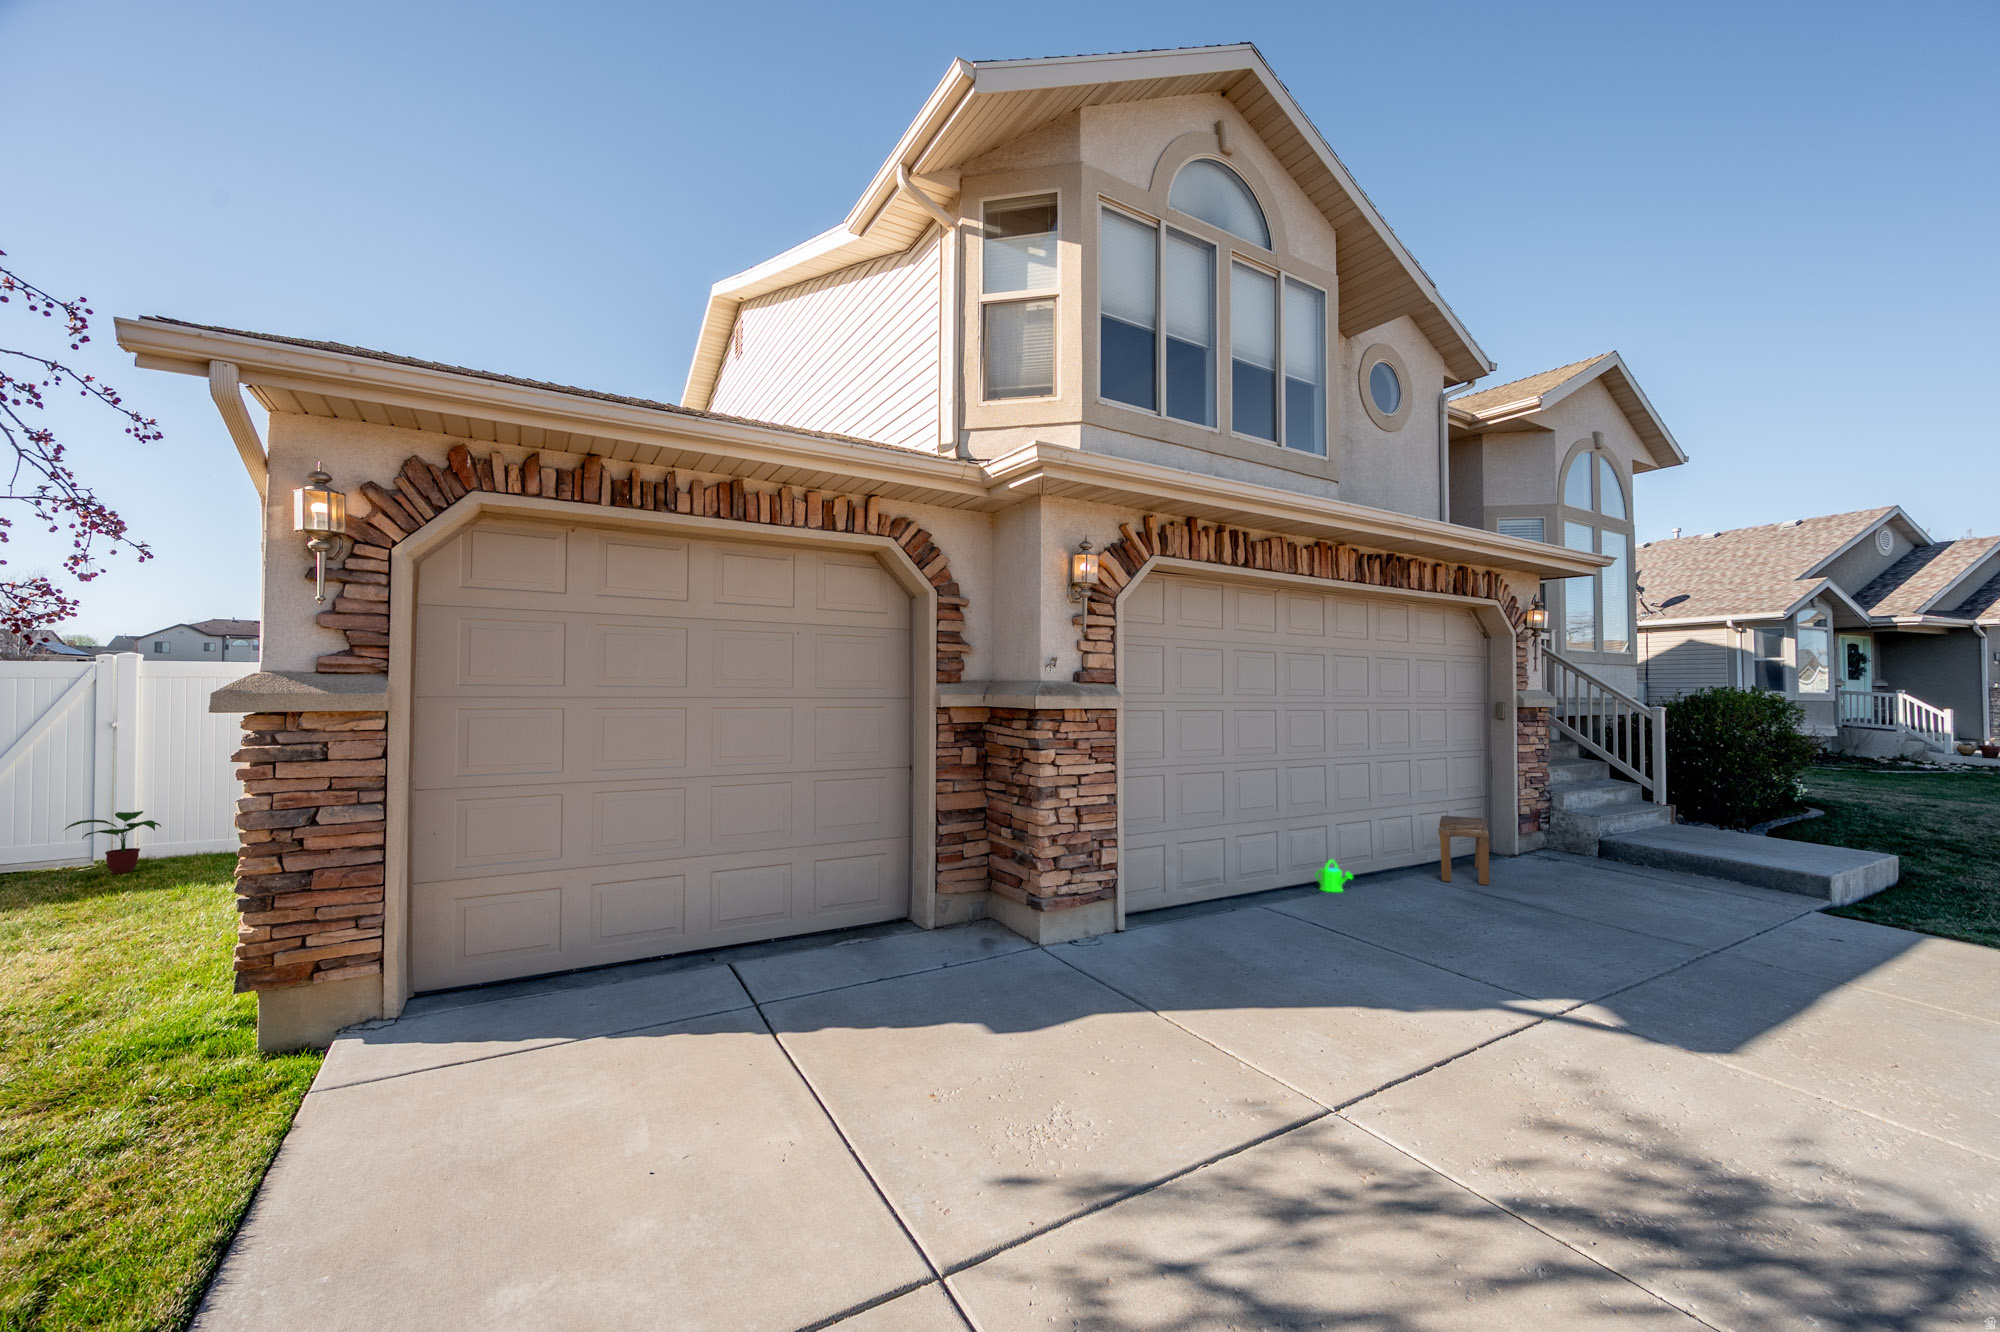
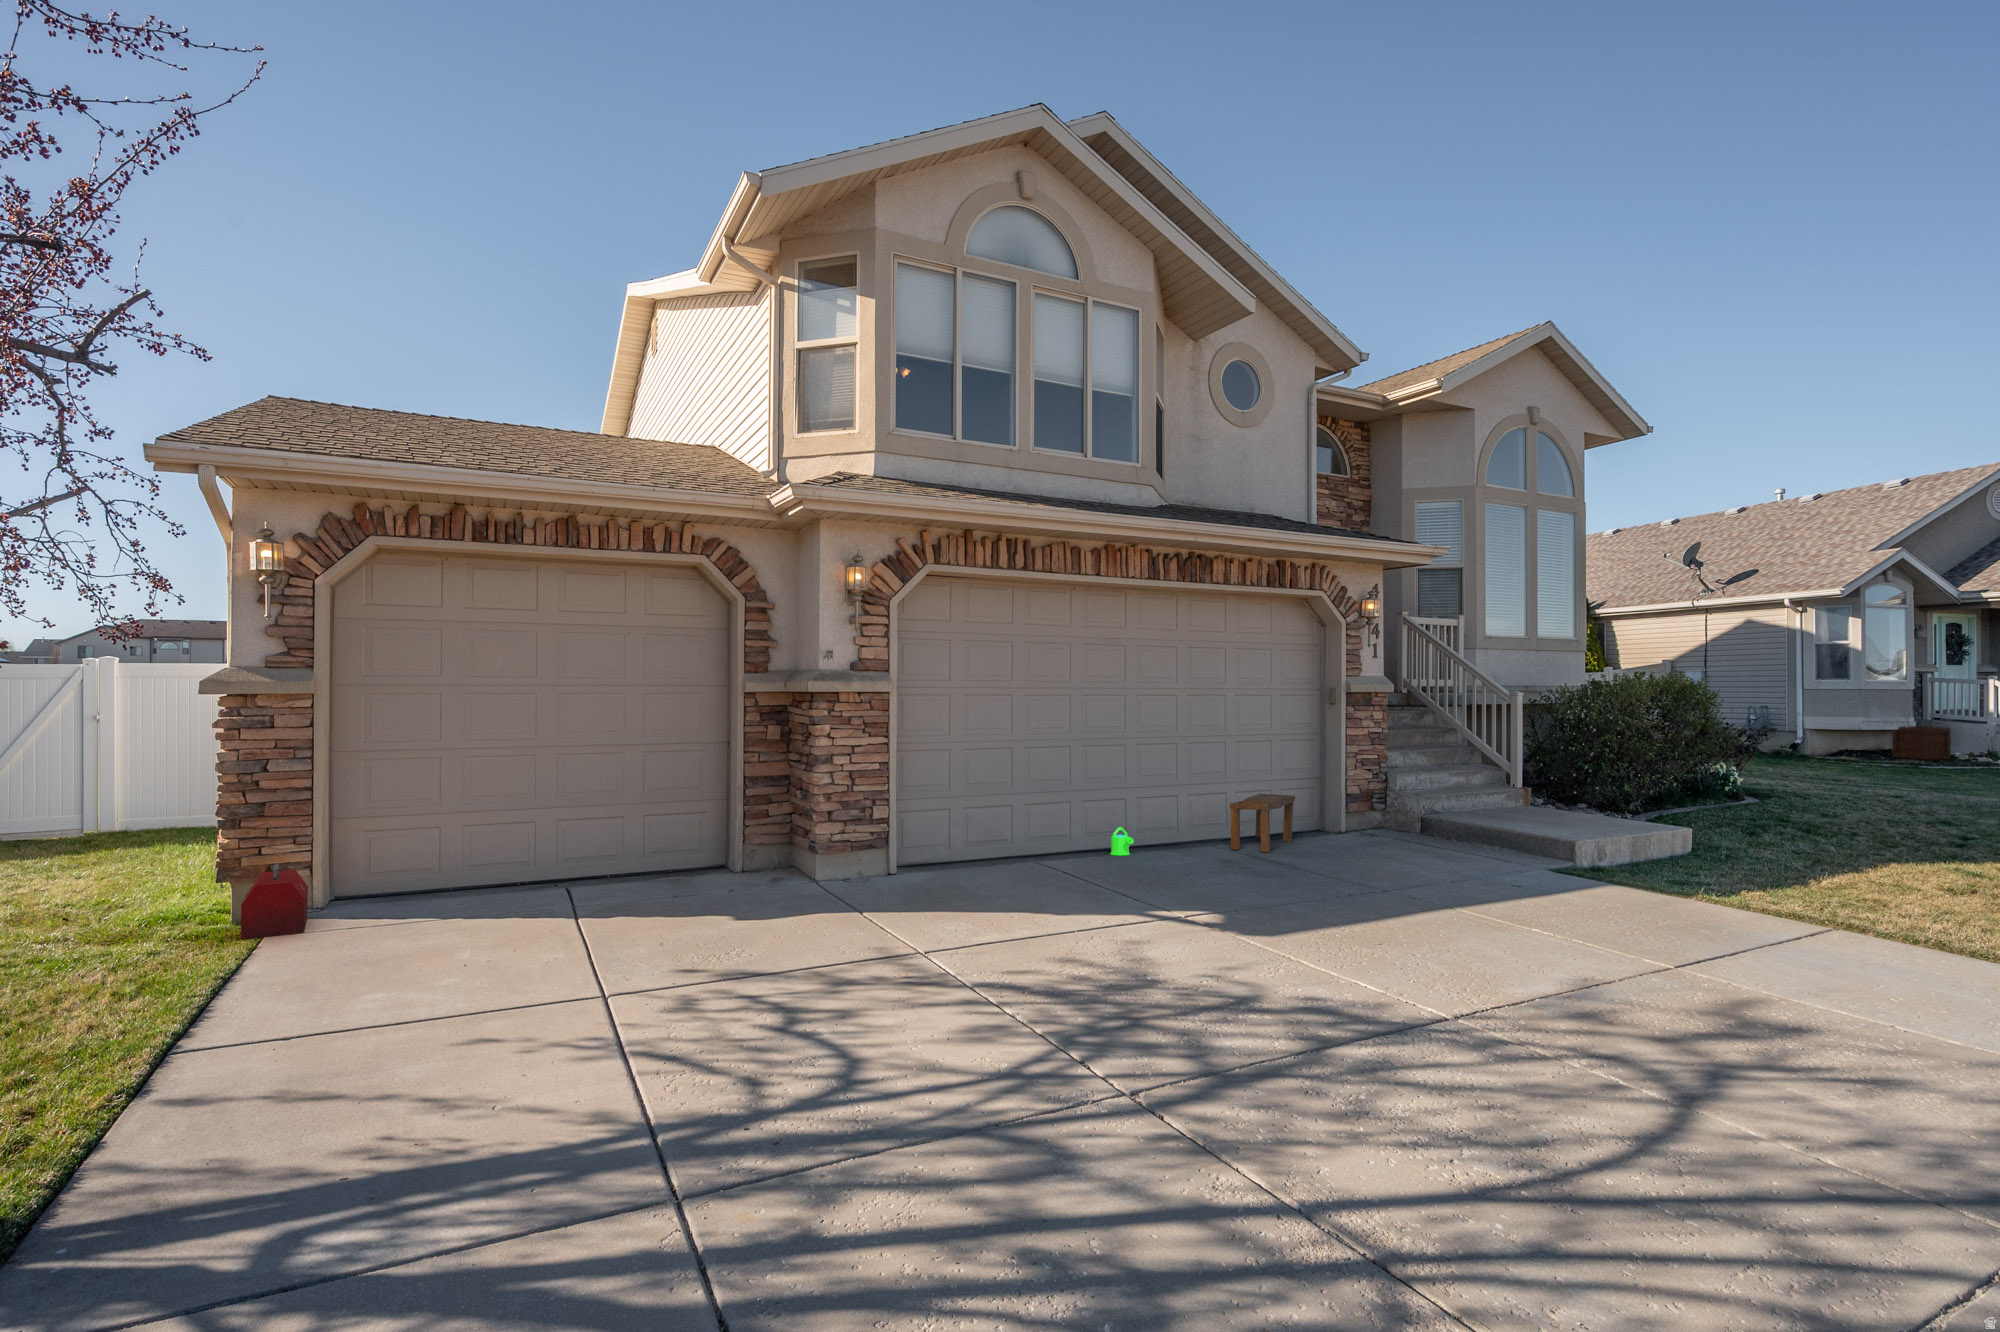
wooden crate: none [1819,734,1872,764] -> present [1892,726,1951,760]
potted plant: present [65,811,161,874] -> none [72,781,146,832]
toolbox: none [268,964,375,1096] -> present [241,864,308,939]

